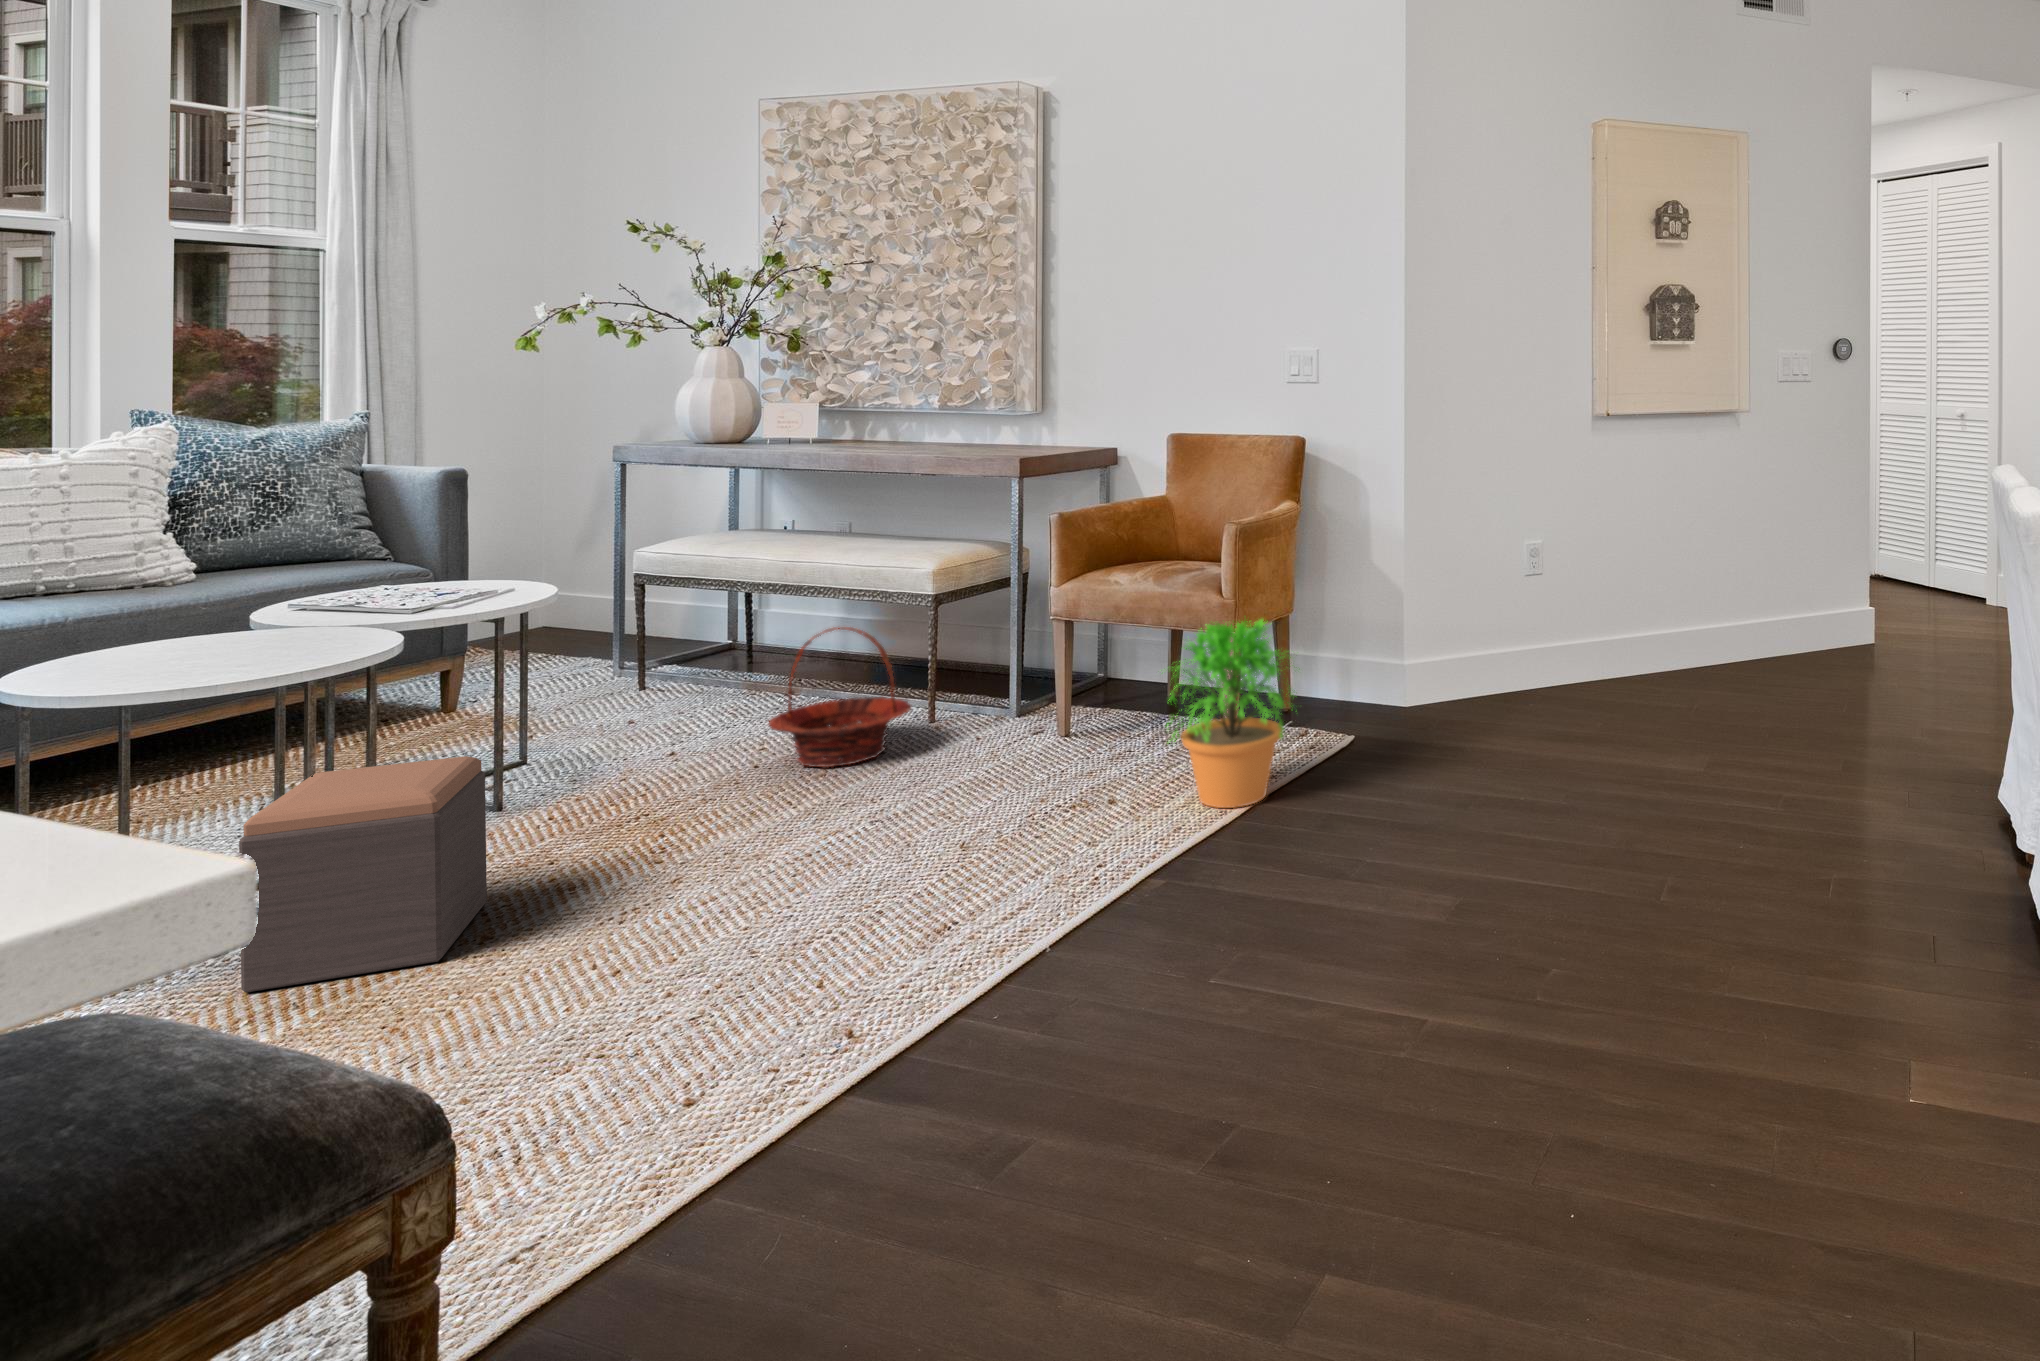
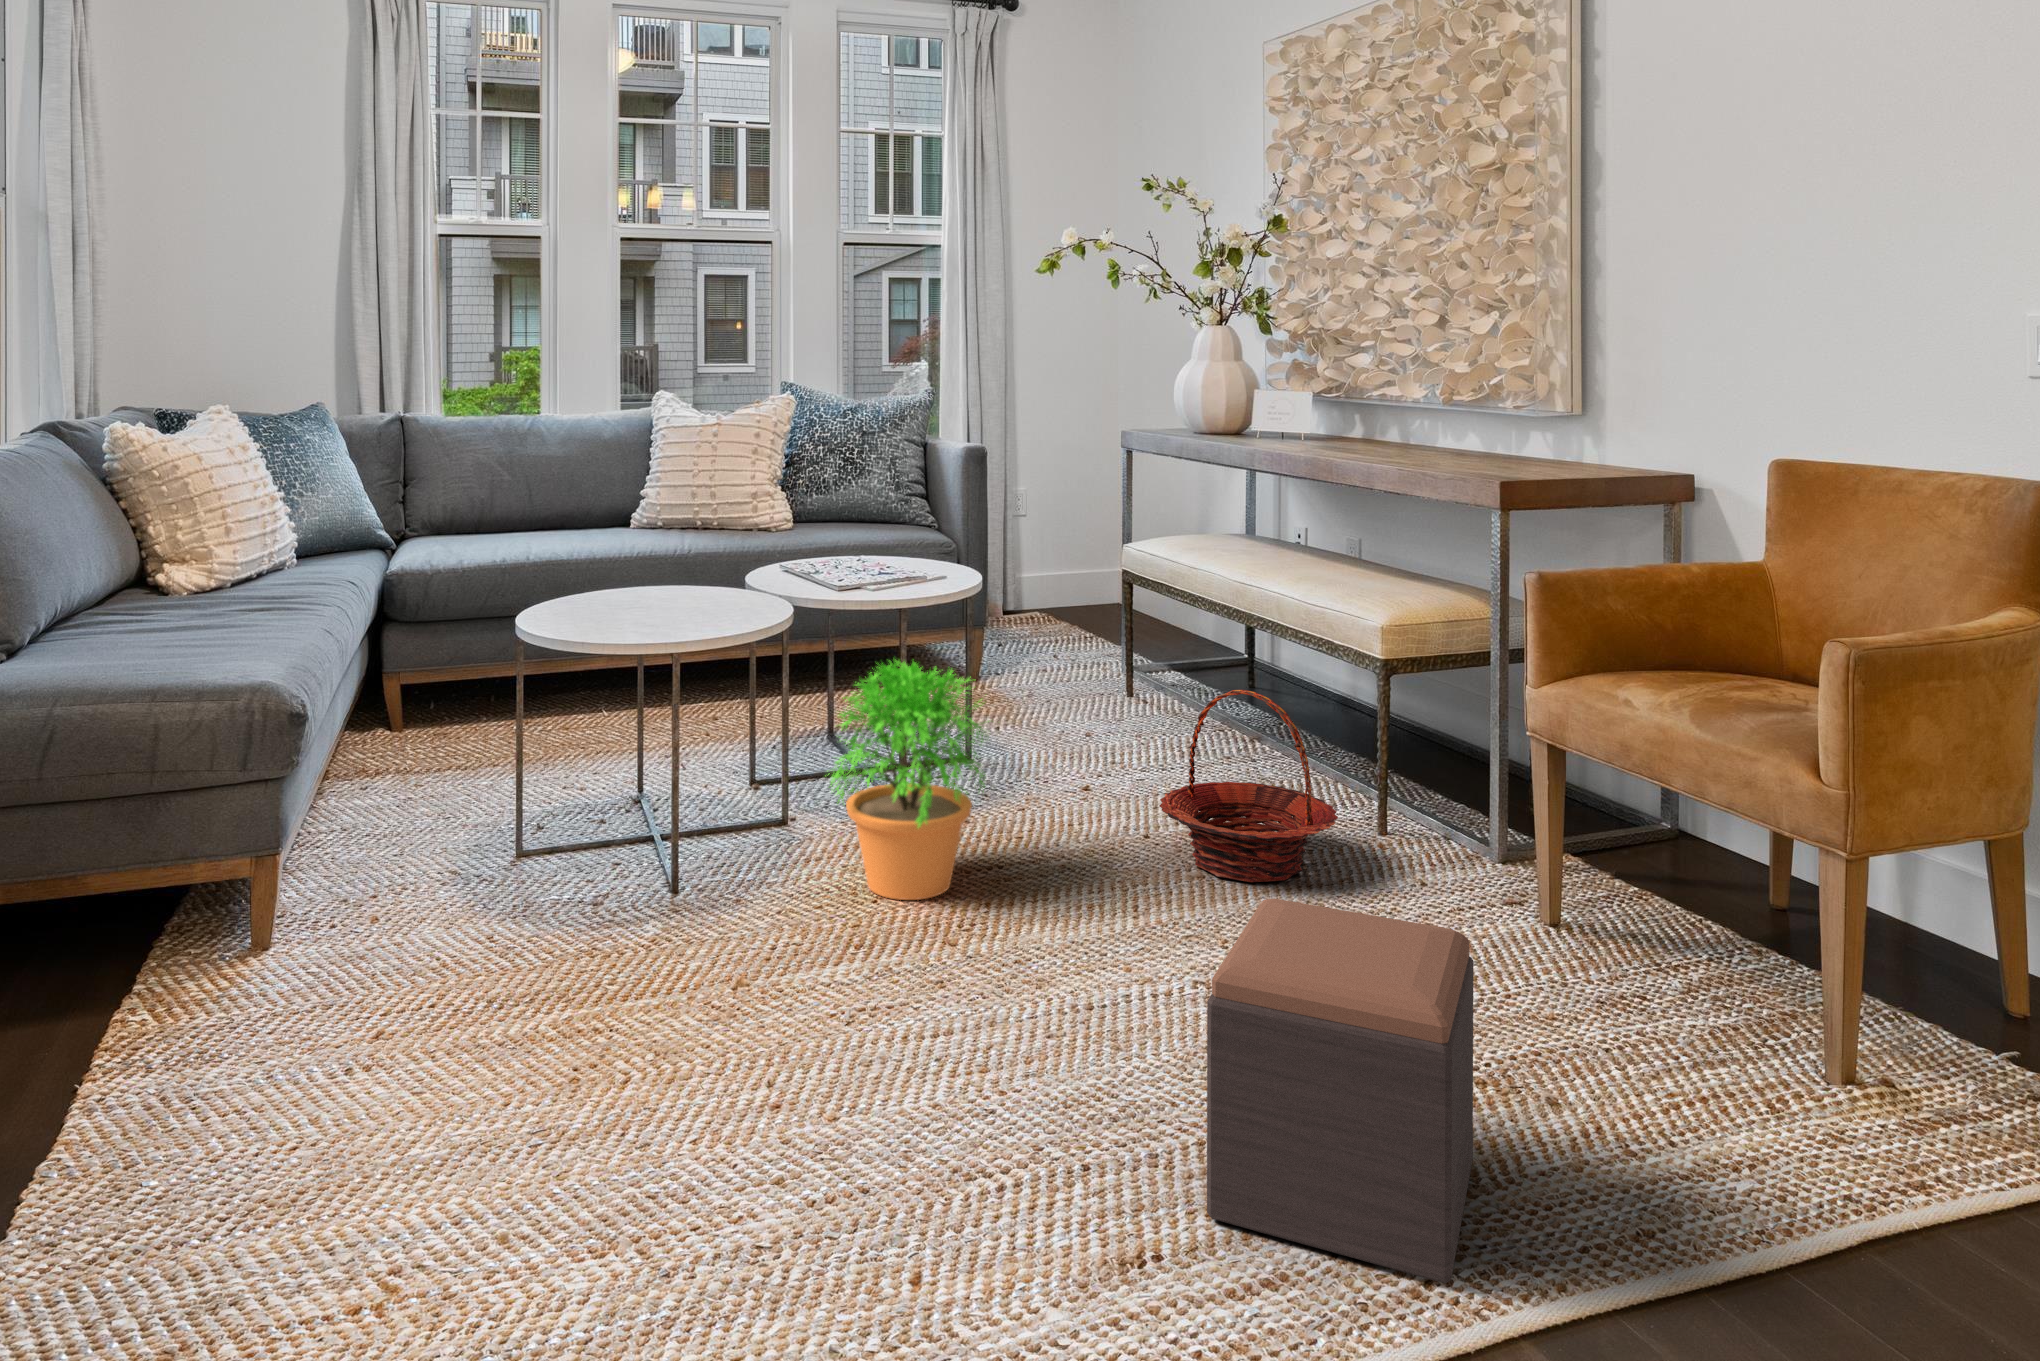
potted plant: present [1167,620,1300,808] -> present [828,660,989,900]
footstool: present [239,756,487,992] -> present [1207,898,1474,1283]

